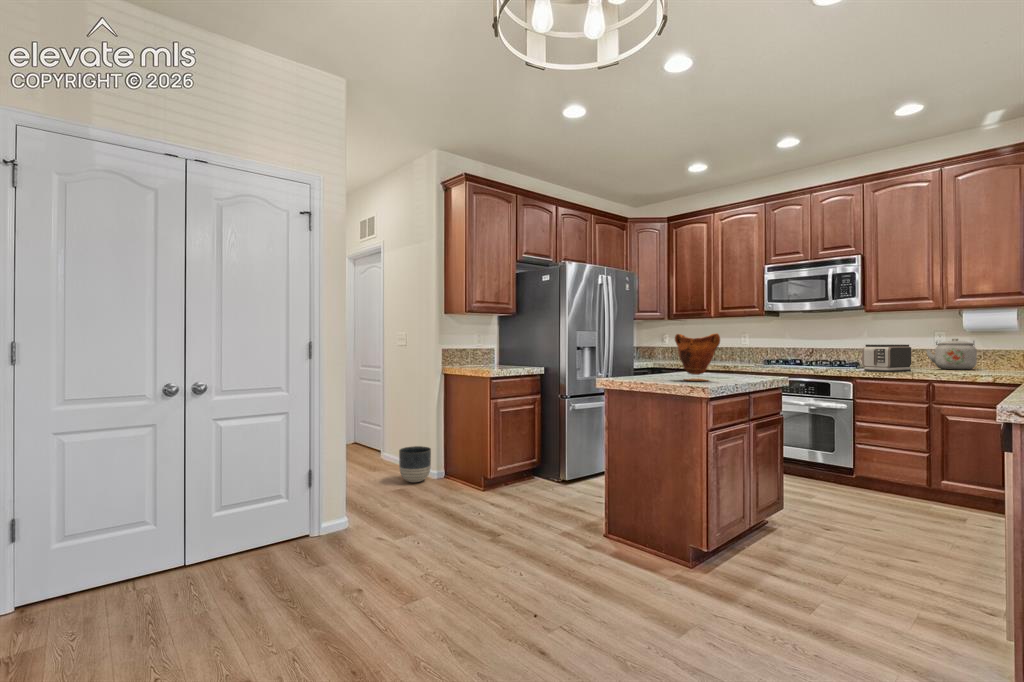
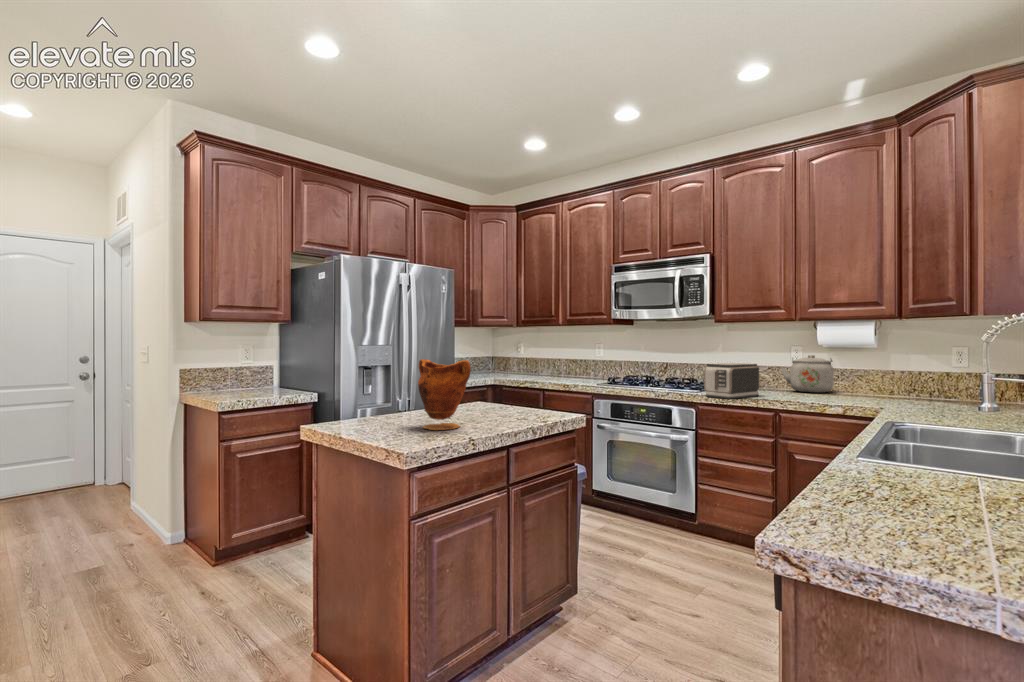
planter: present [399,446,431,482] -> none [102,503,156,556]

